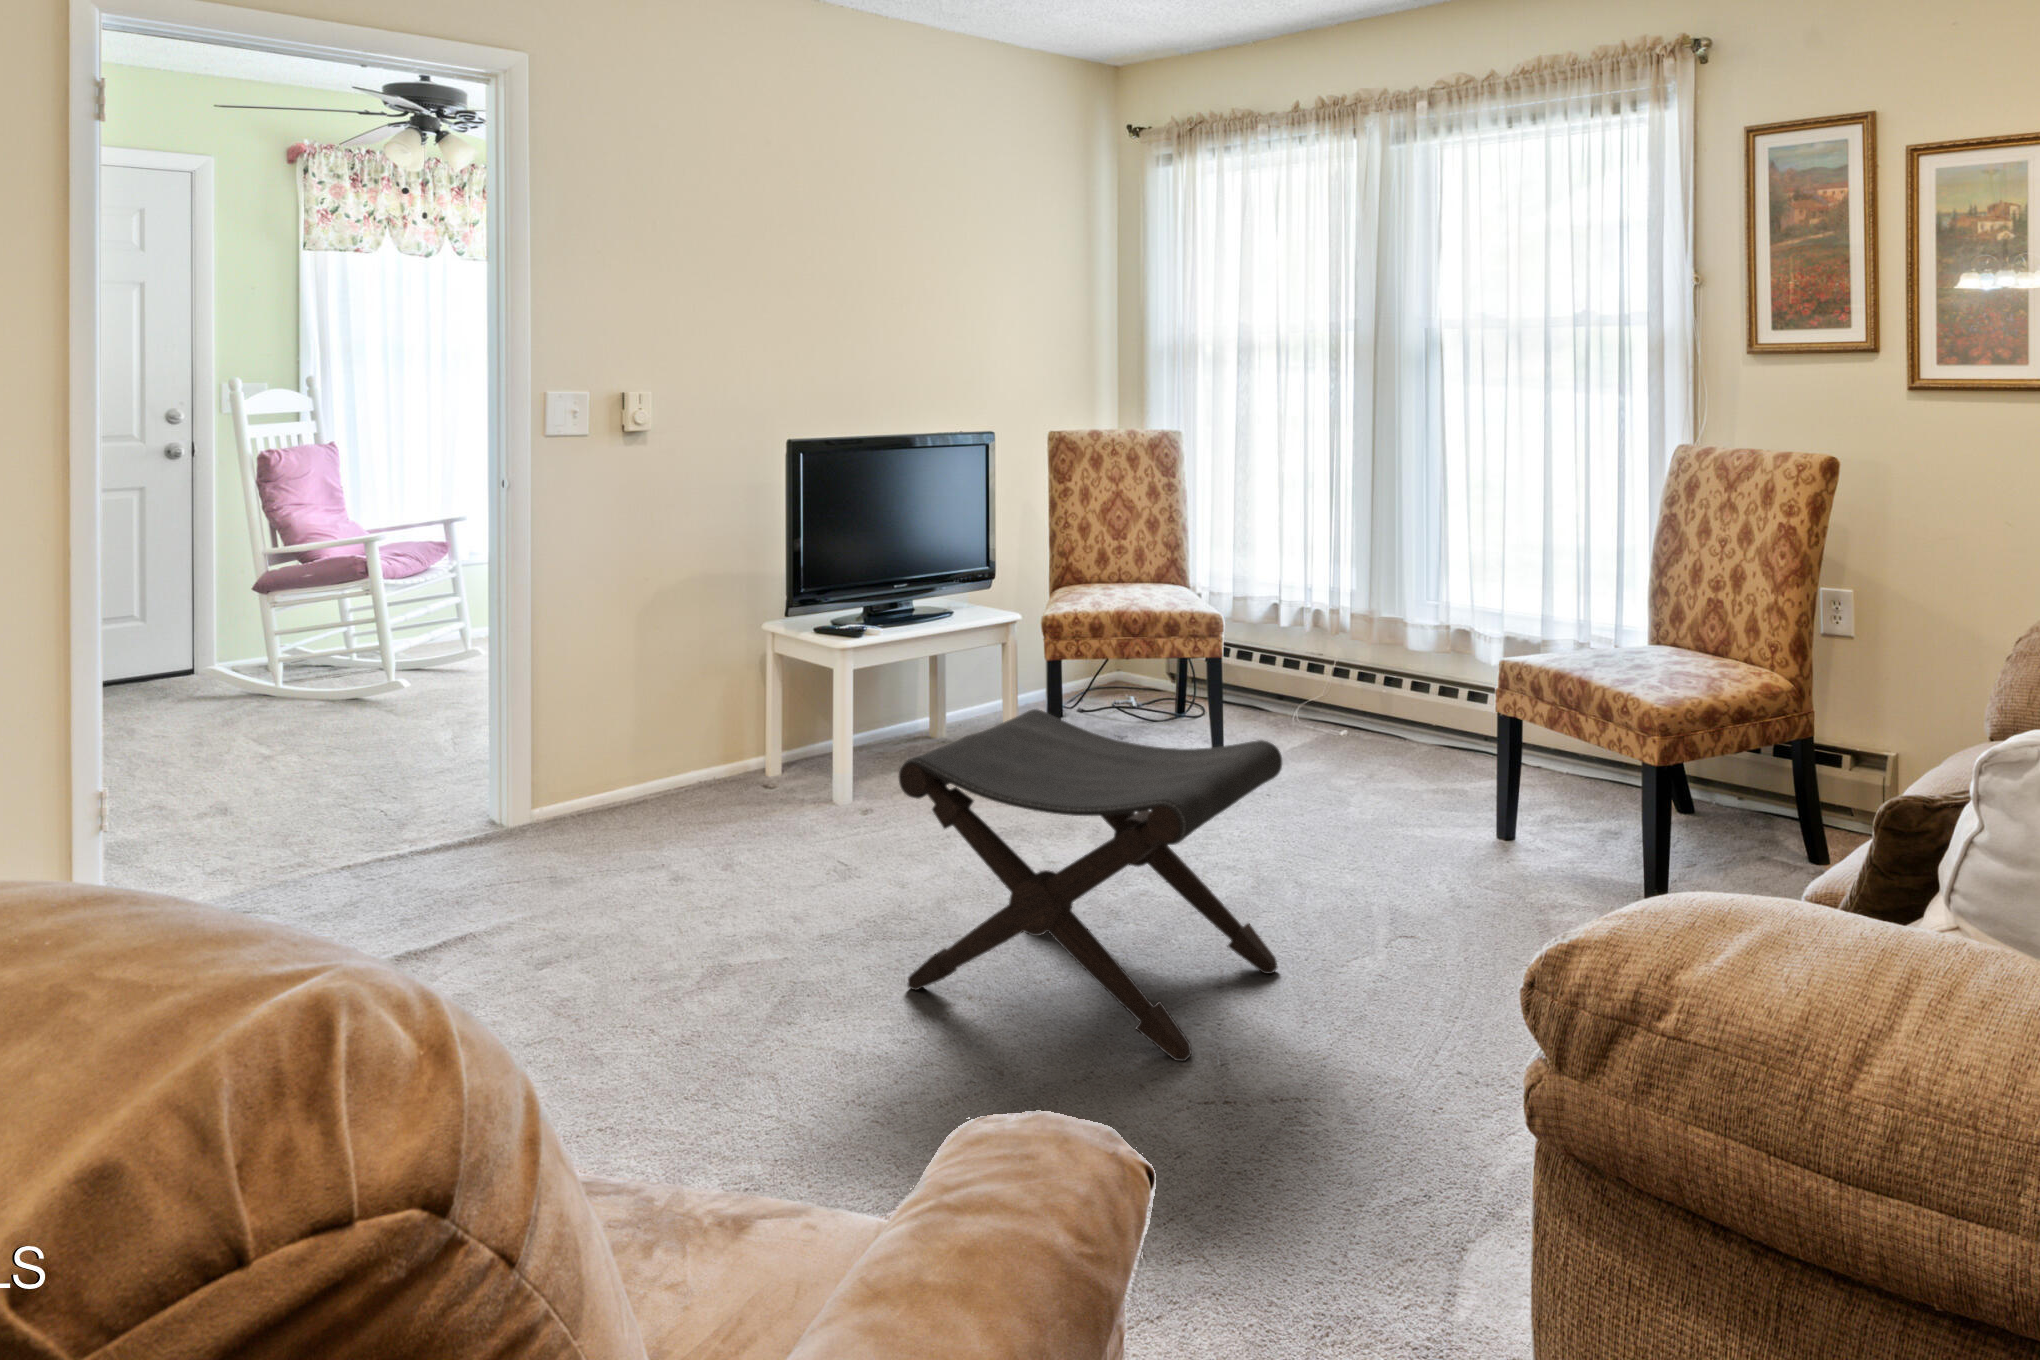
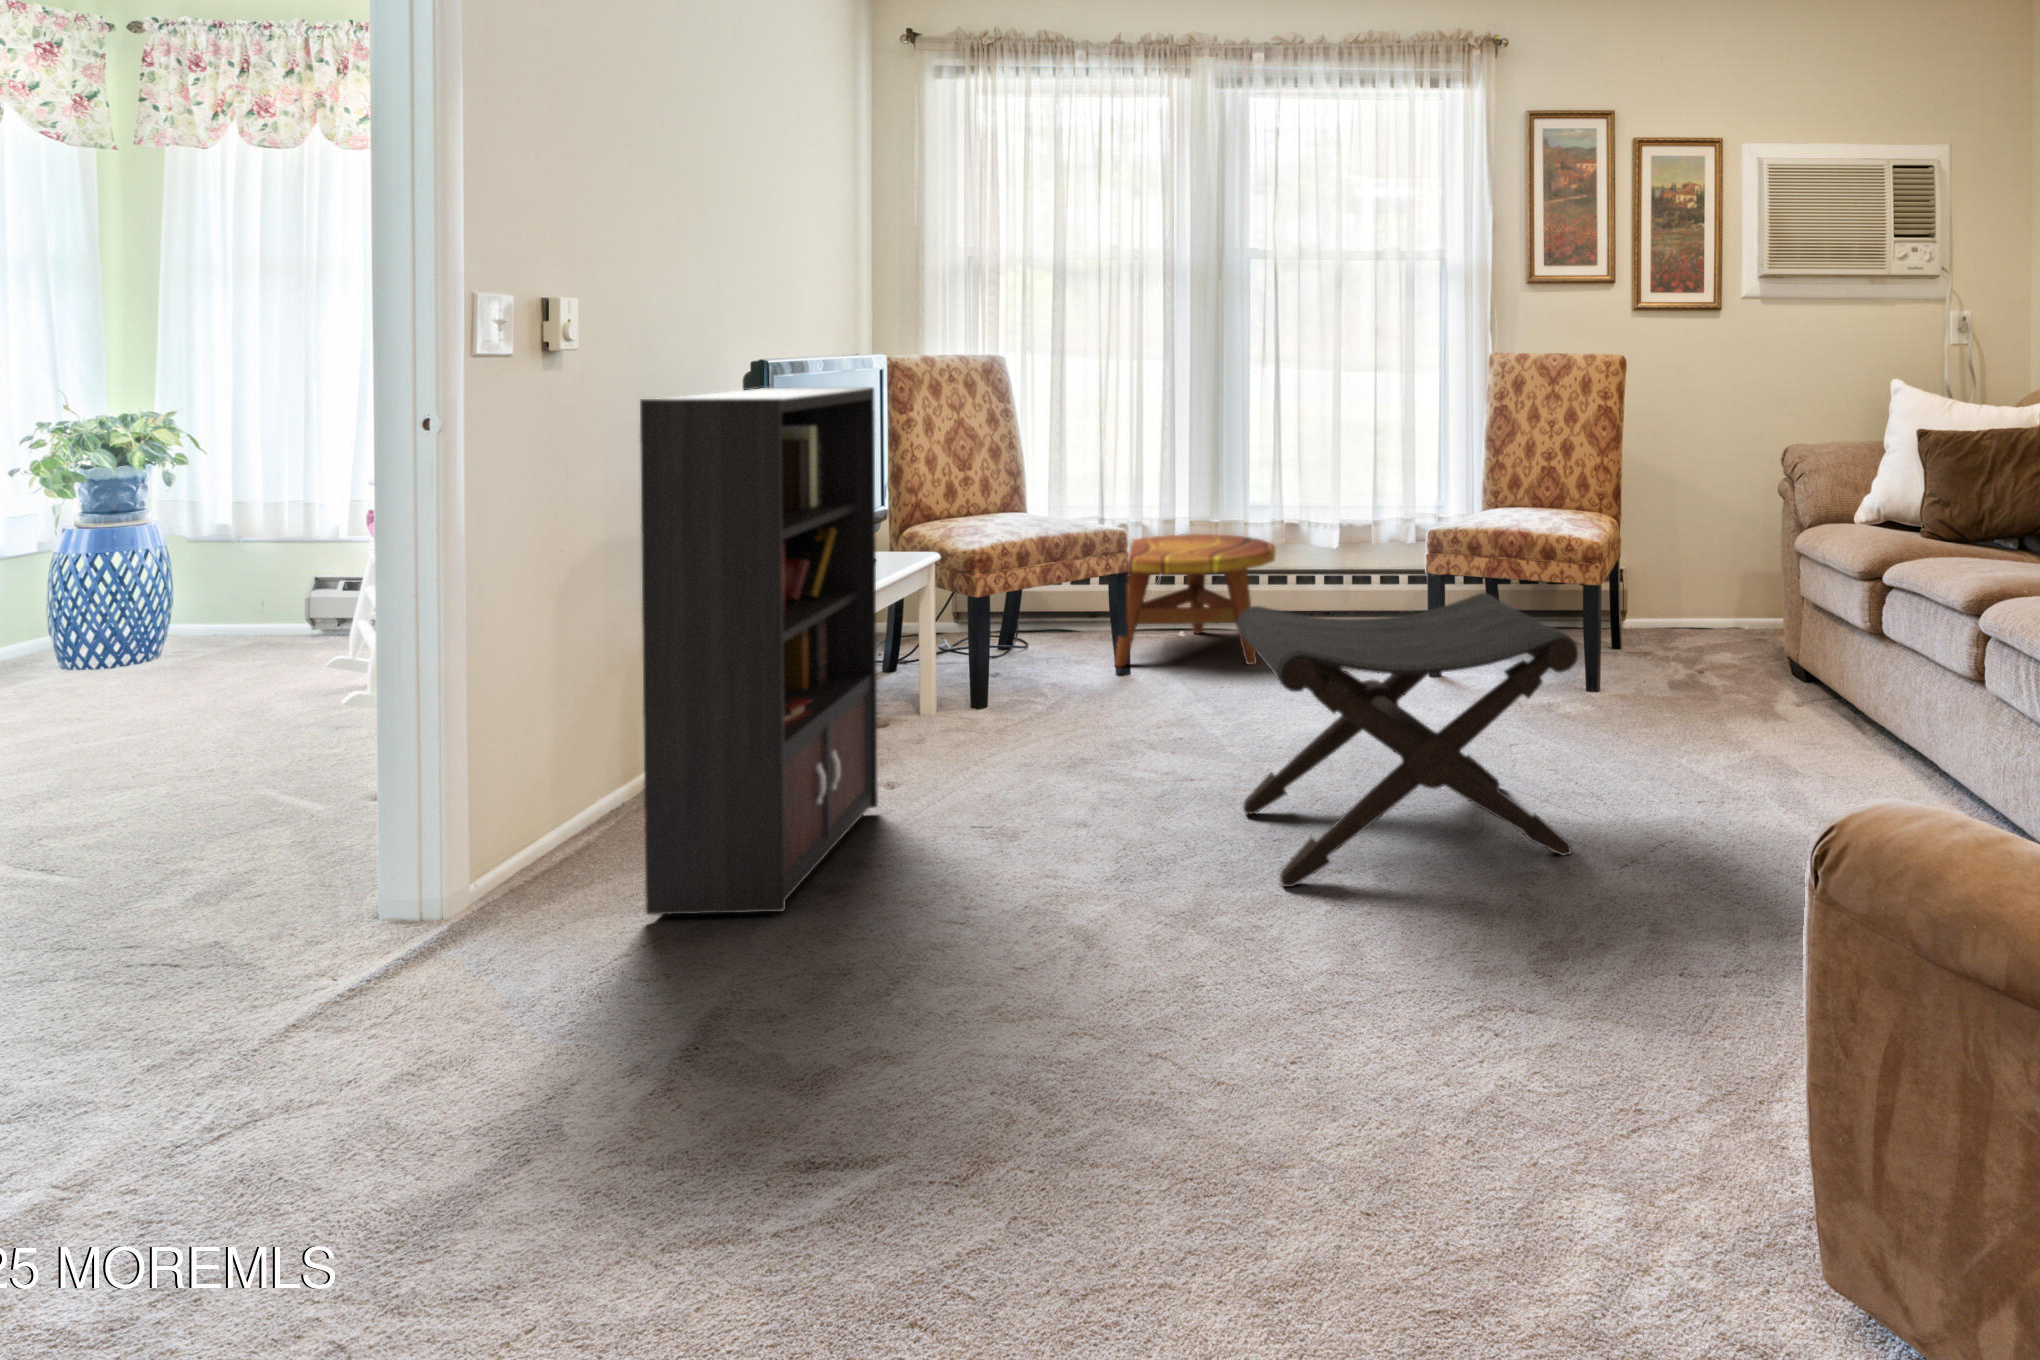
bookcase: none [580,466,822,882] -> present [640,387,878,915]
side table: none [1225,625,1419,780] -> present [1115,534,1276,667]

